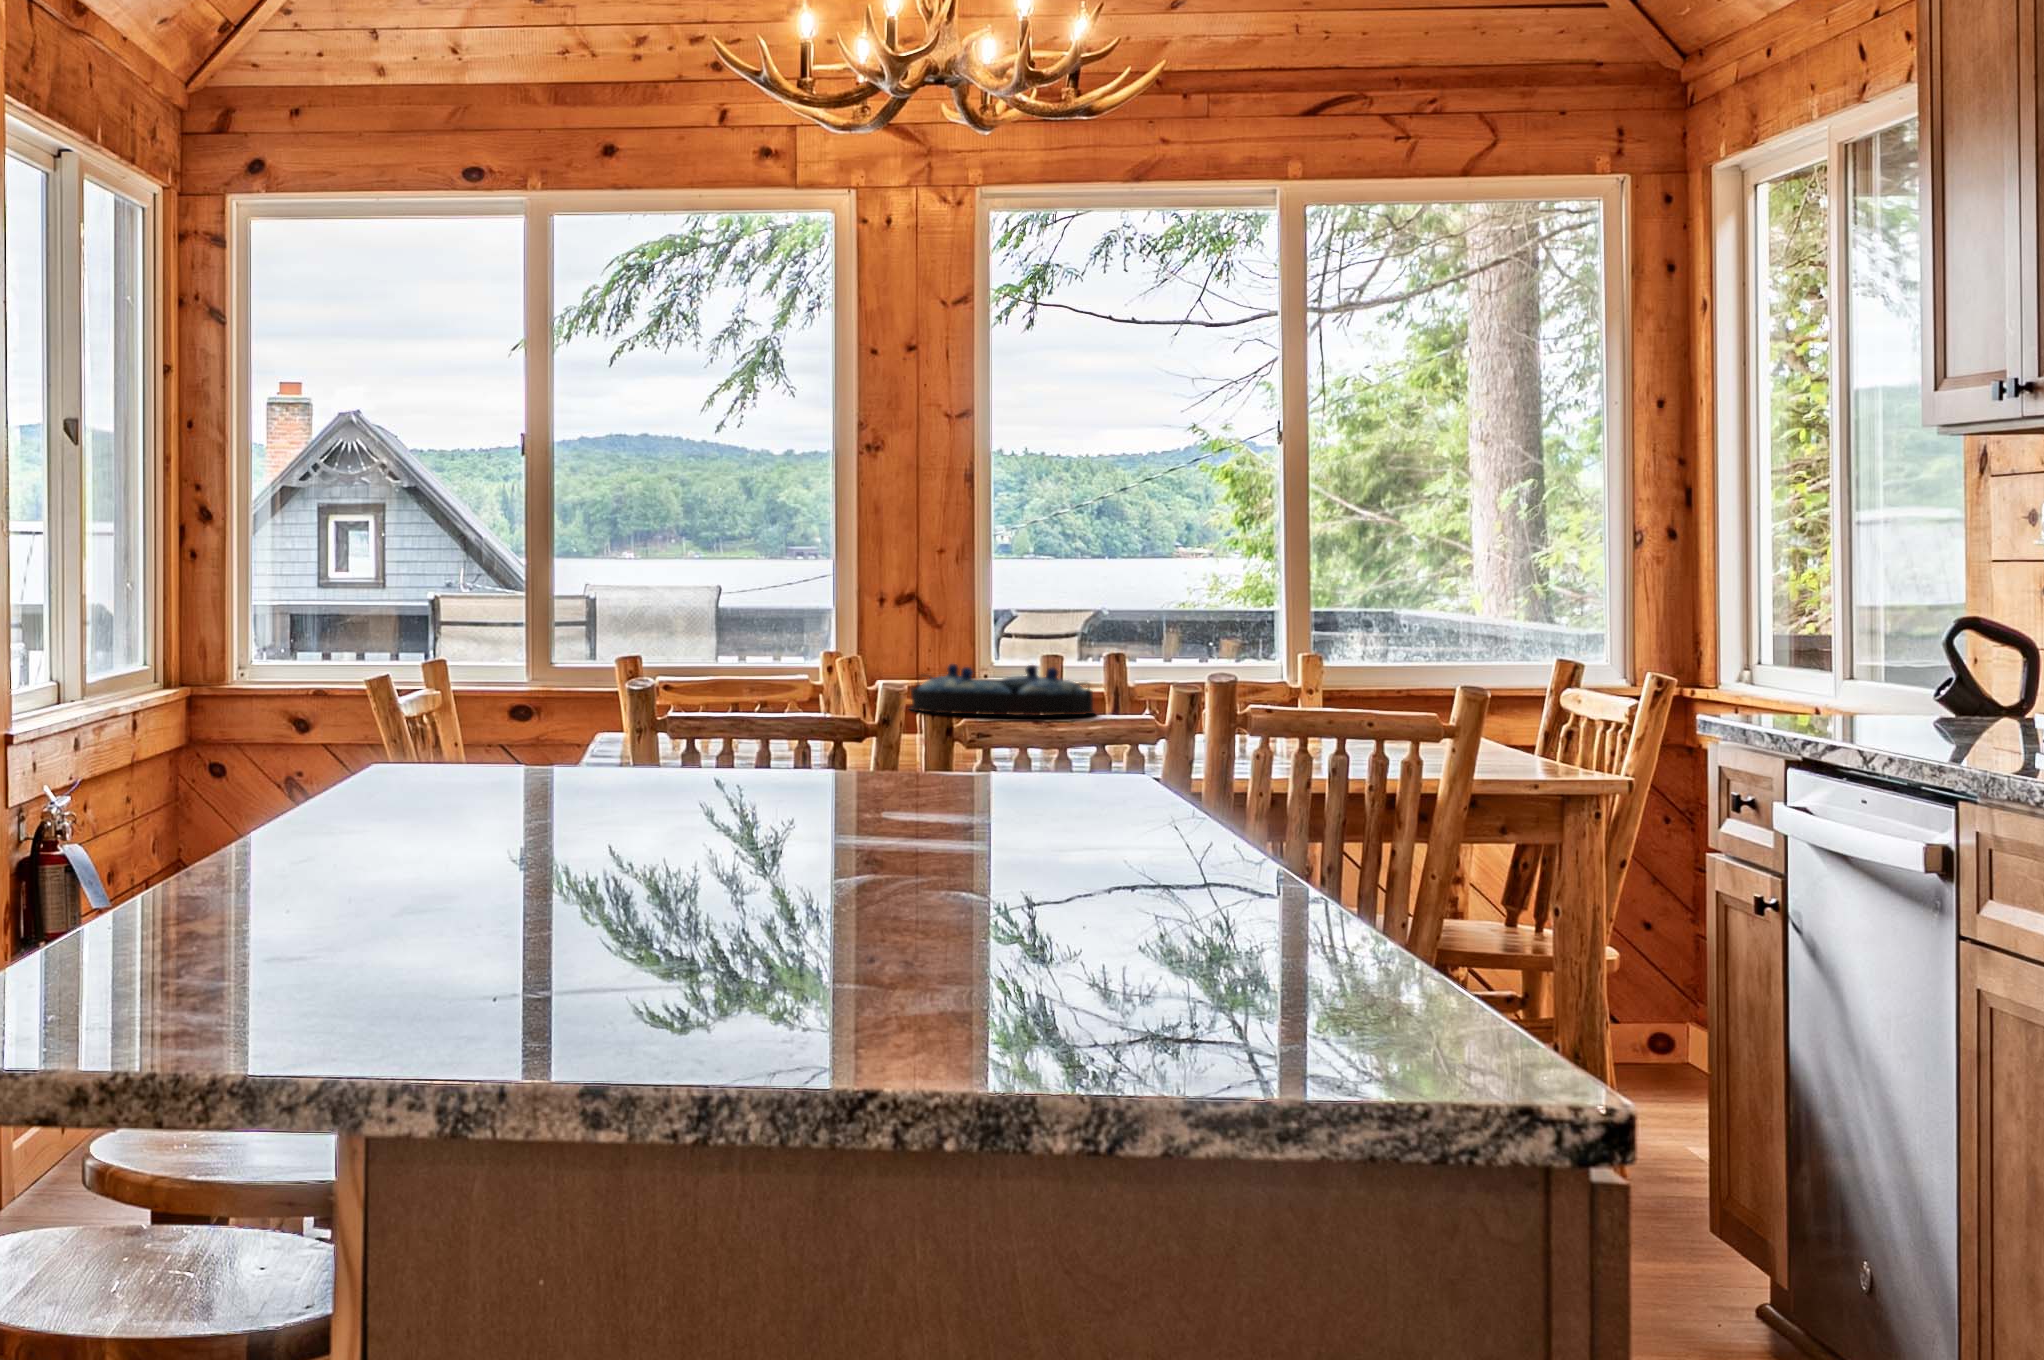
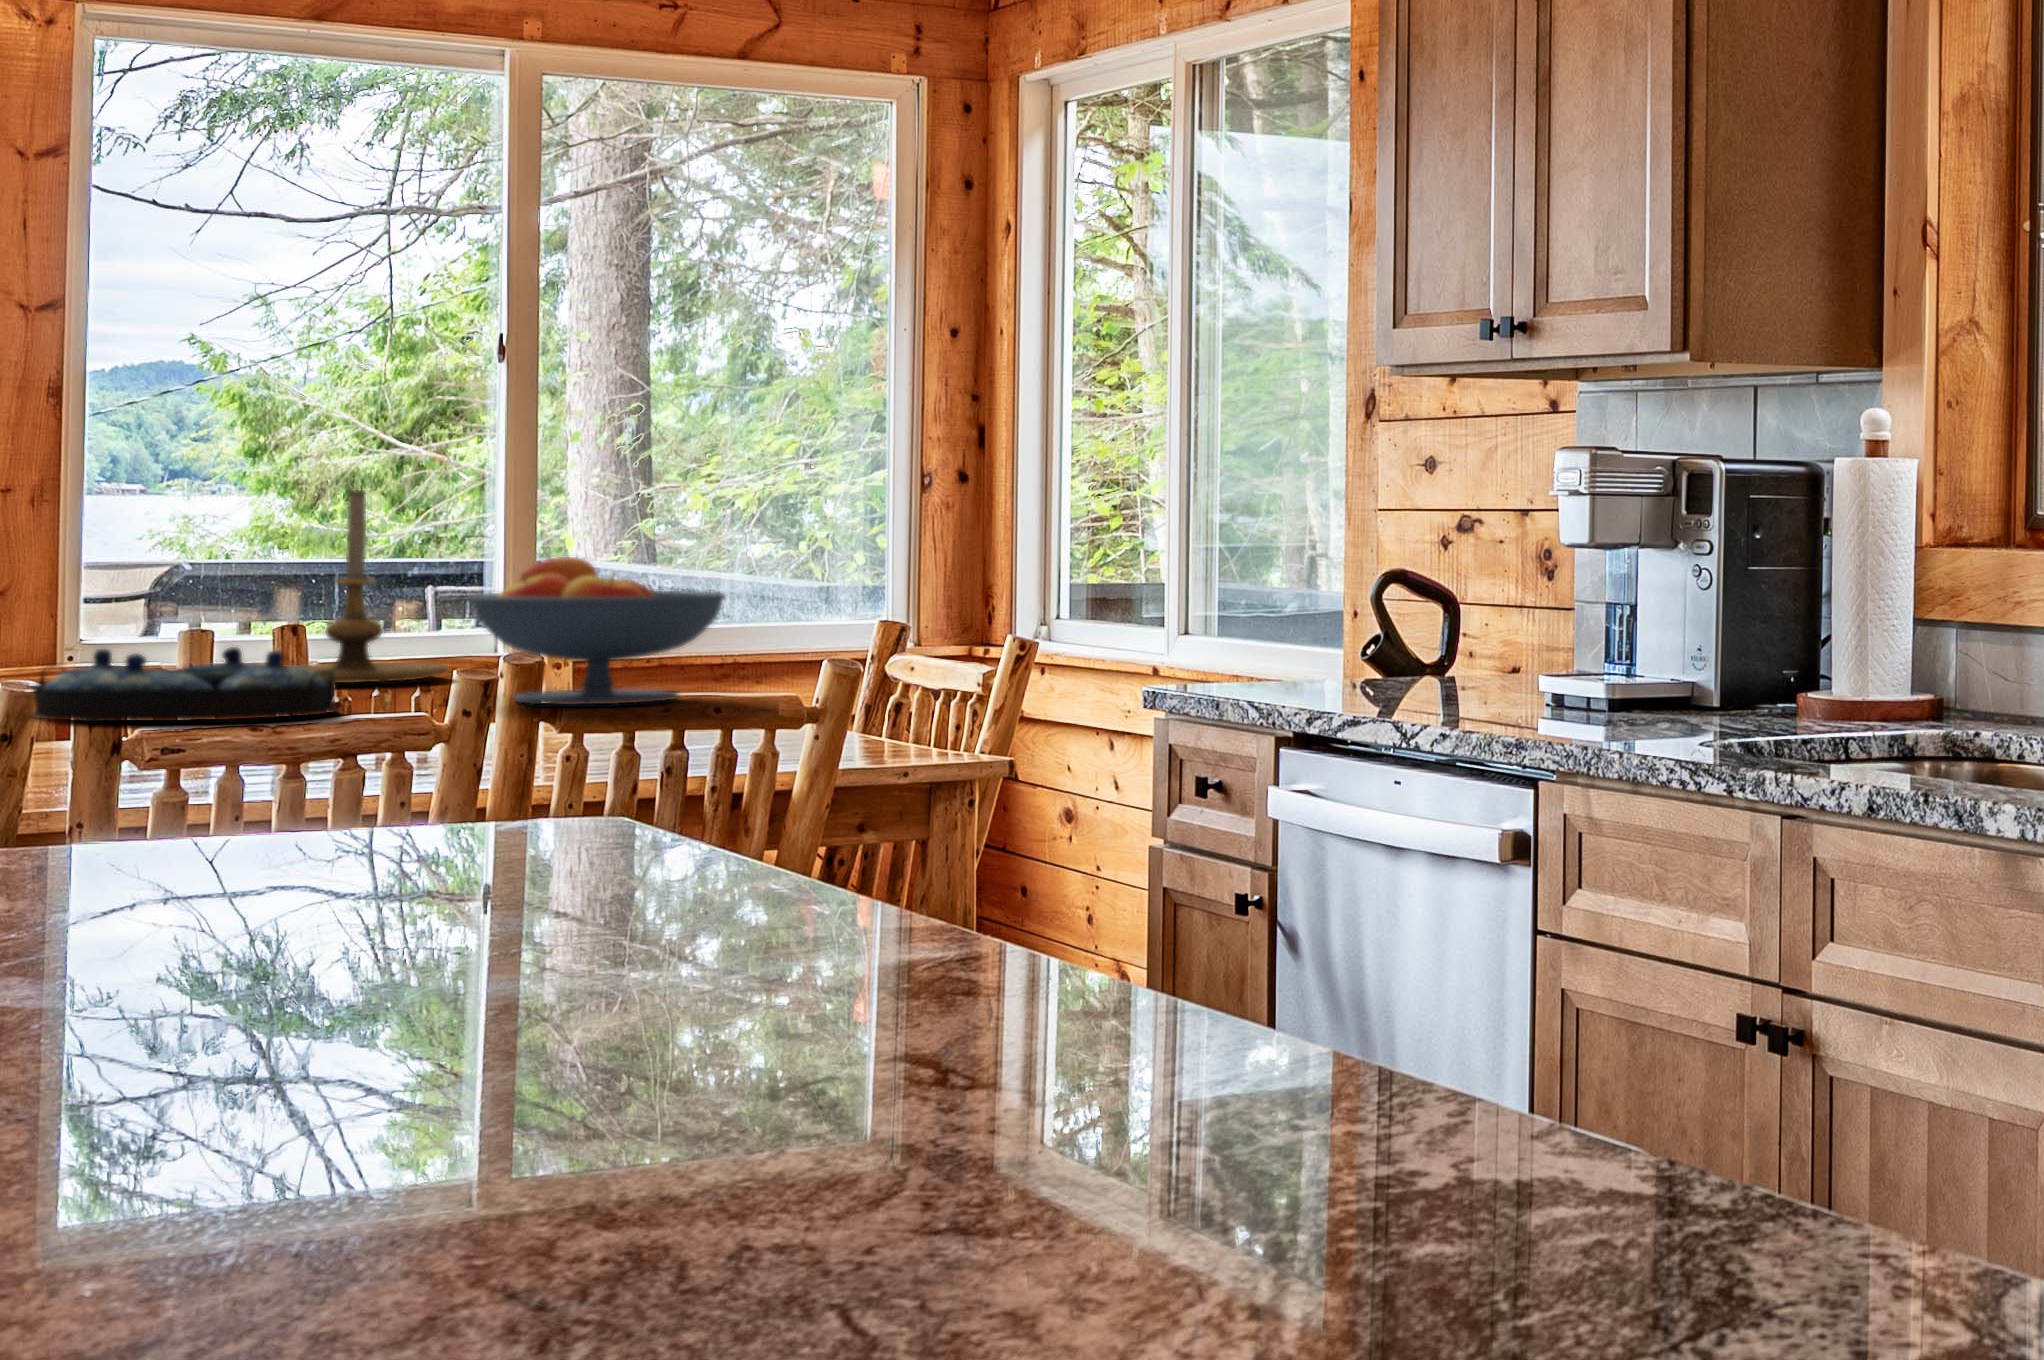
candle holder: none [1060,548,1191,694] -> present [288,490,449,683]
fruit bowl: none [1187,601,1373,716] -> present [471,557,725,705]

